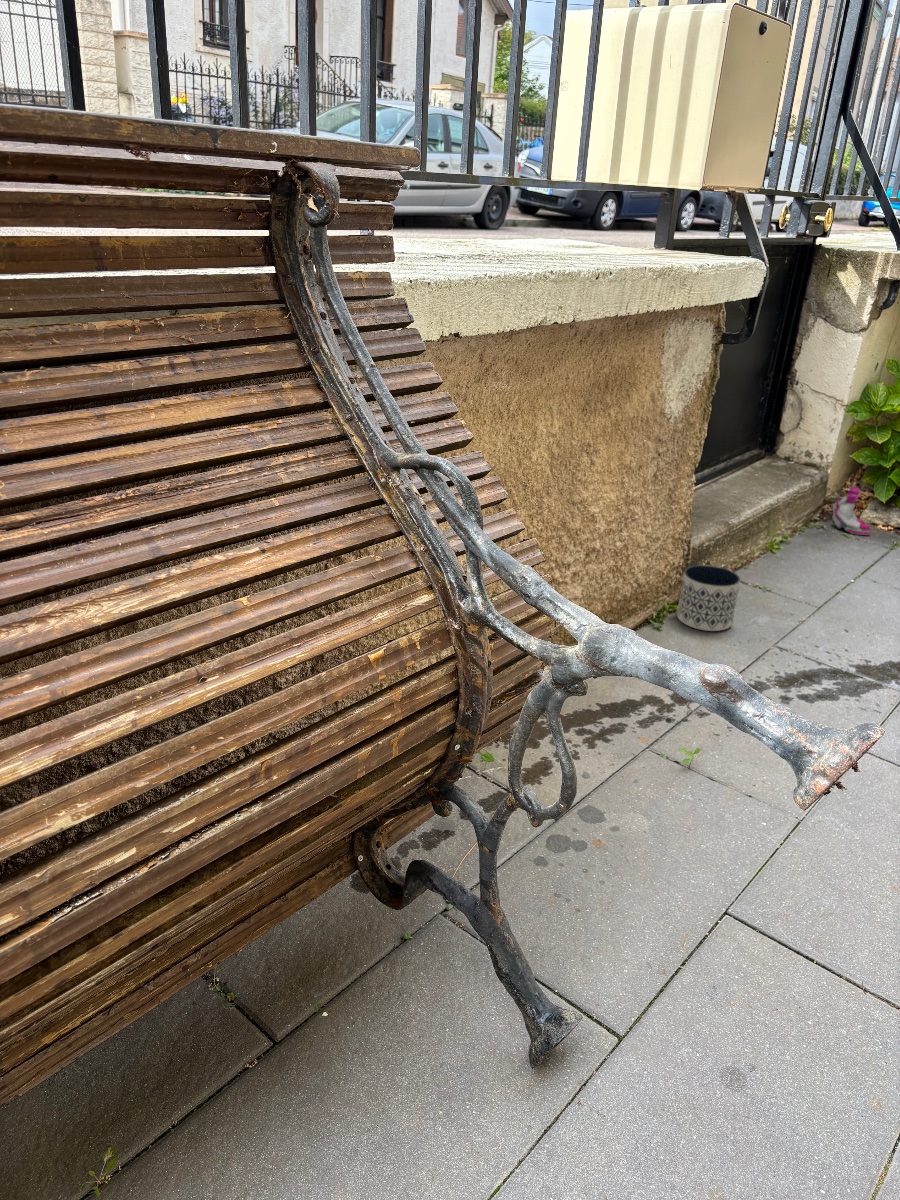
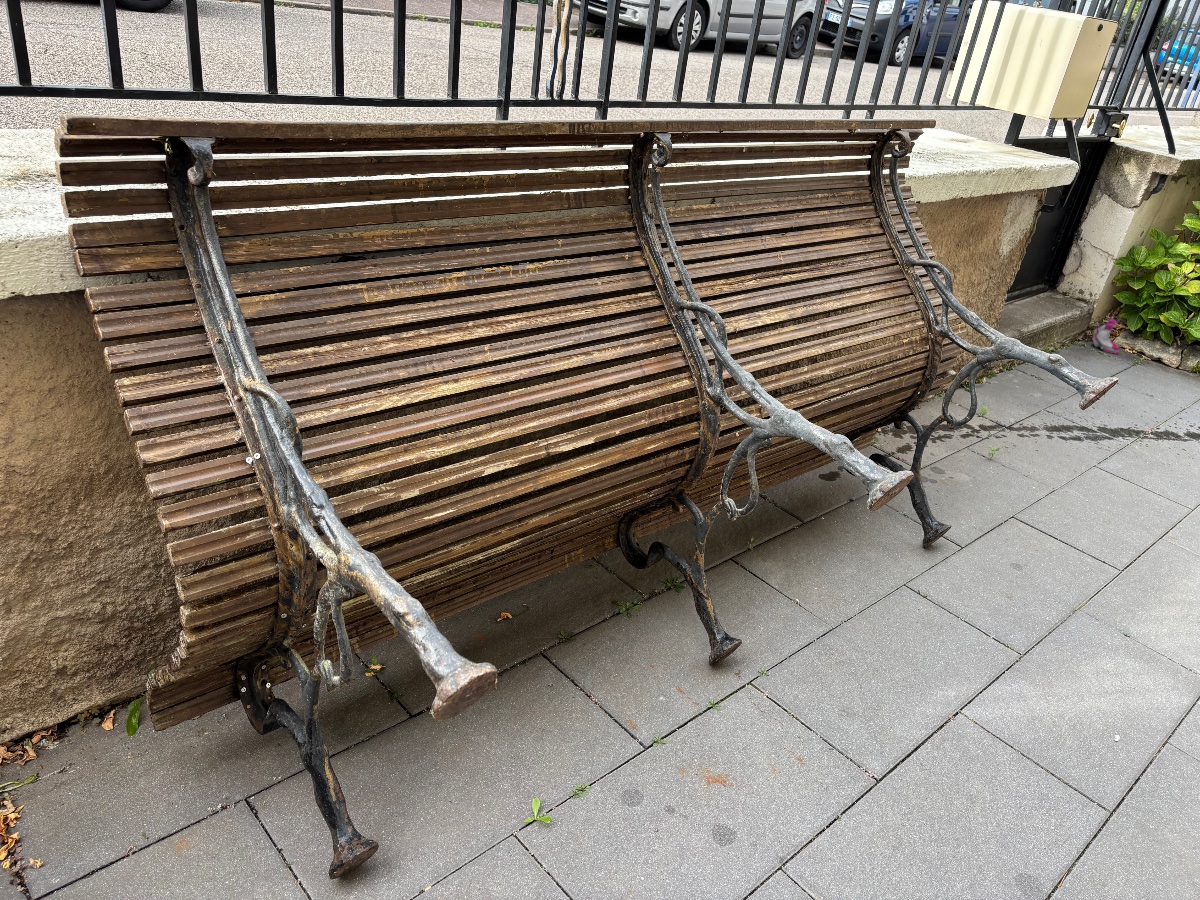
planter: present [677,565,740,631] -> none [979,355,1026,398]

